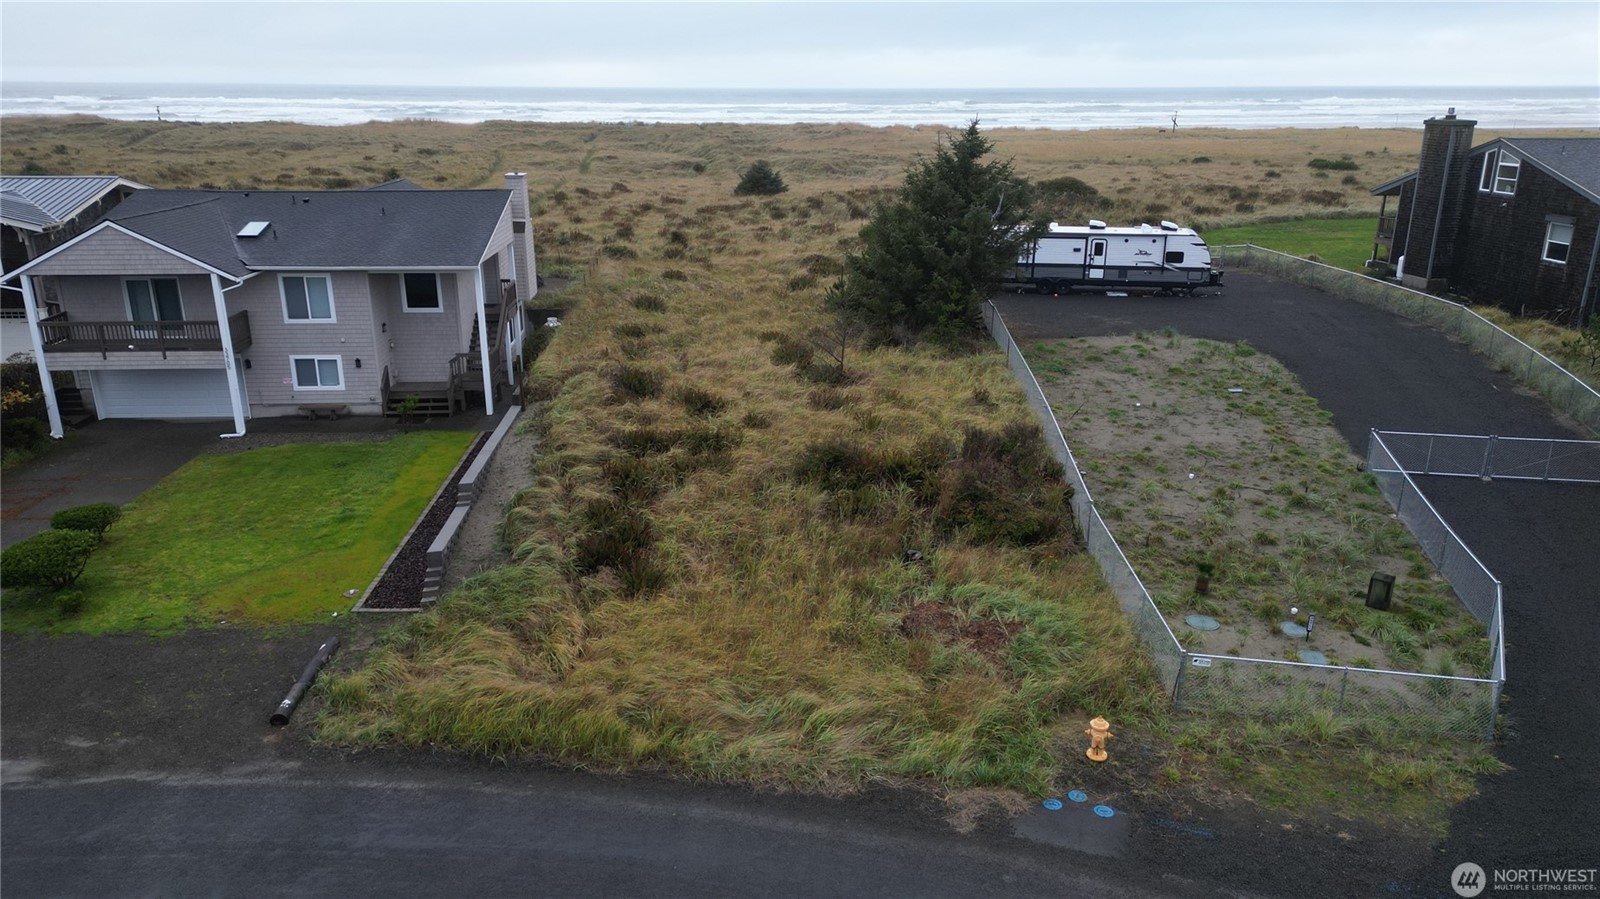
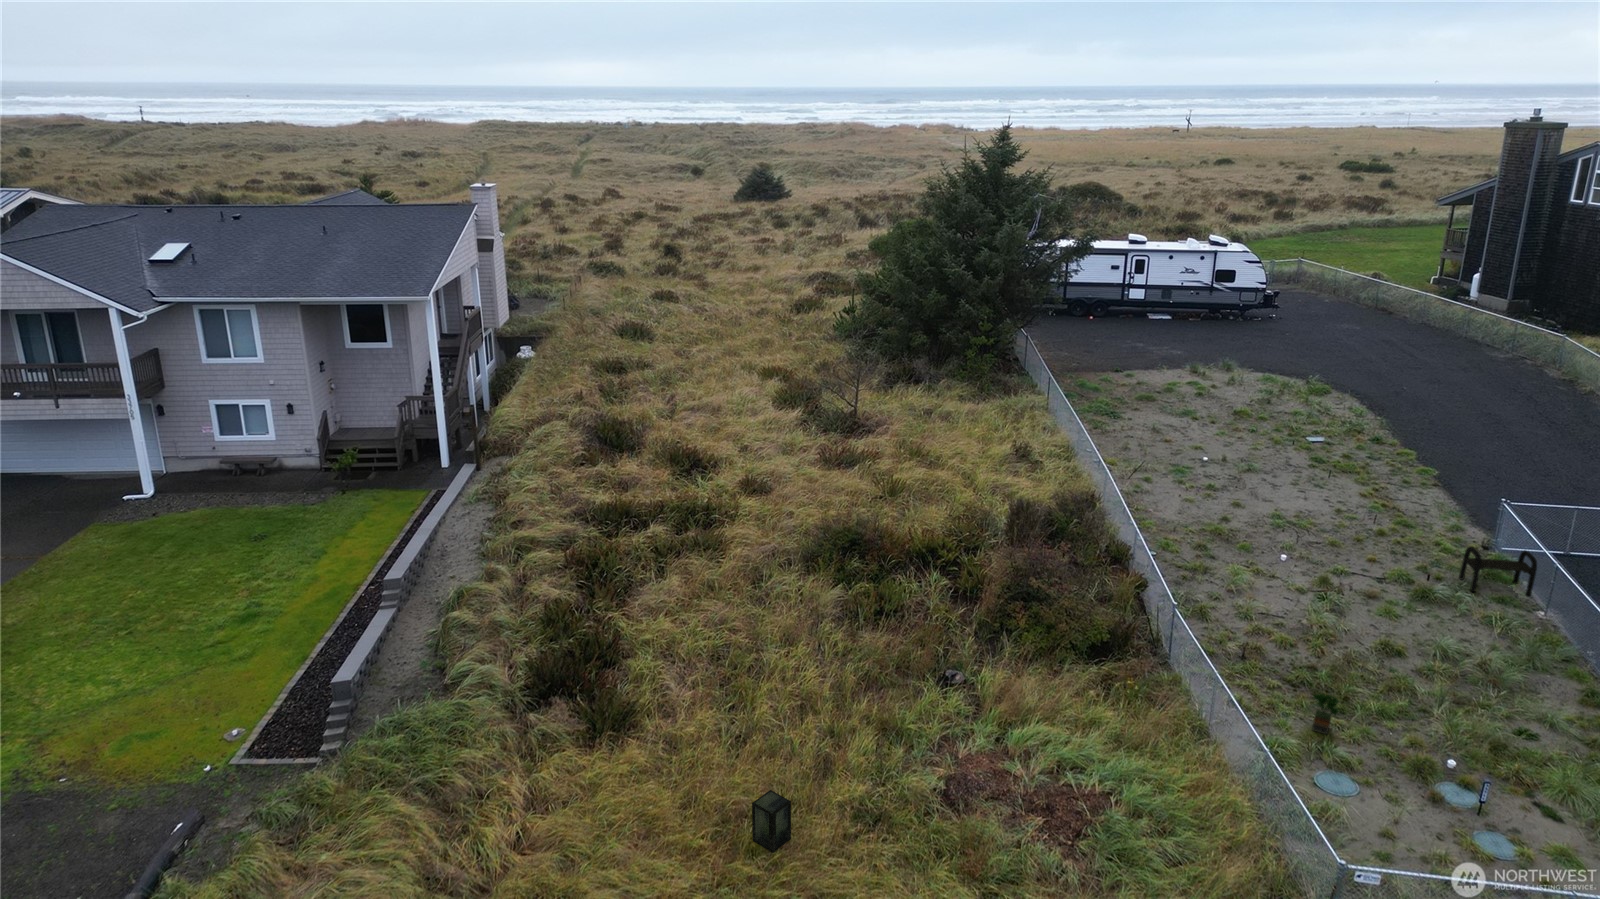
bench: none [1333,463,1393,503] -> present [1459,547,1537,597]
storage box: present [1365,571,1396,611] -> present [752,790,791,853]

